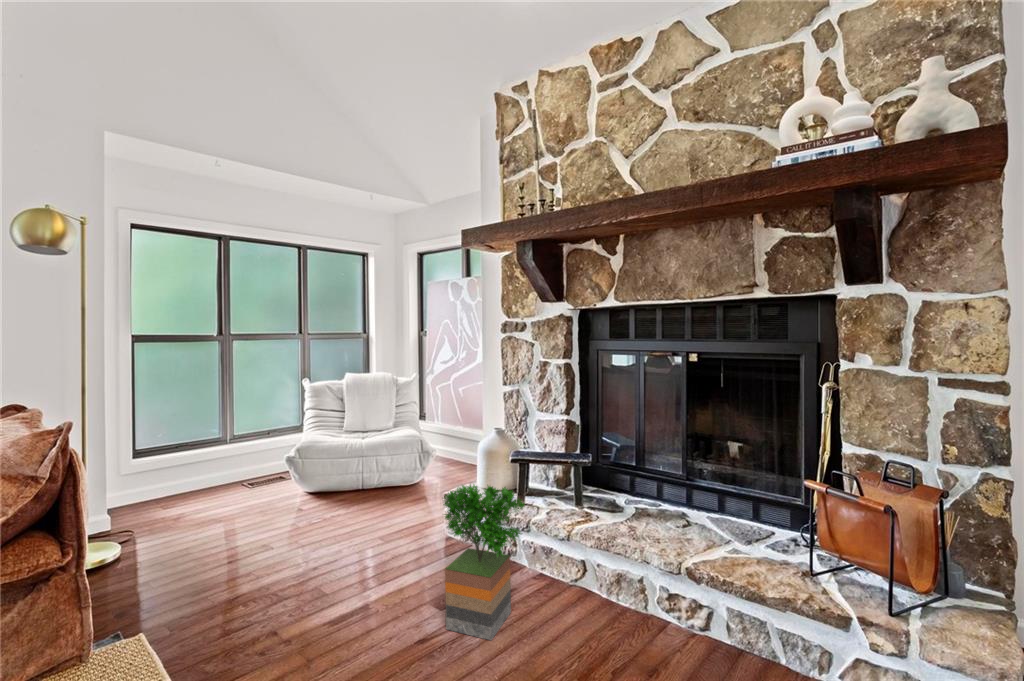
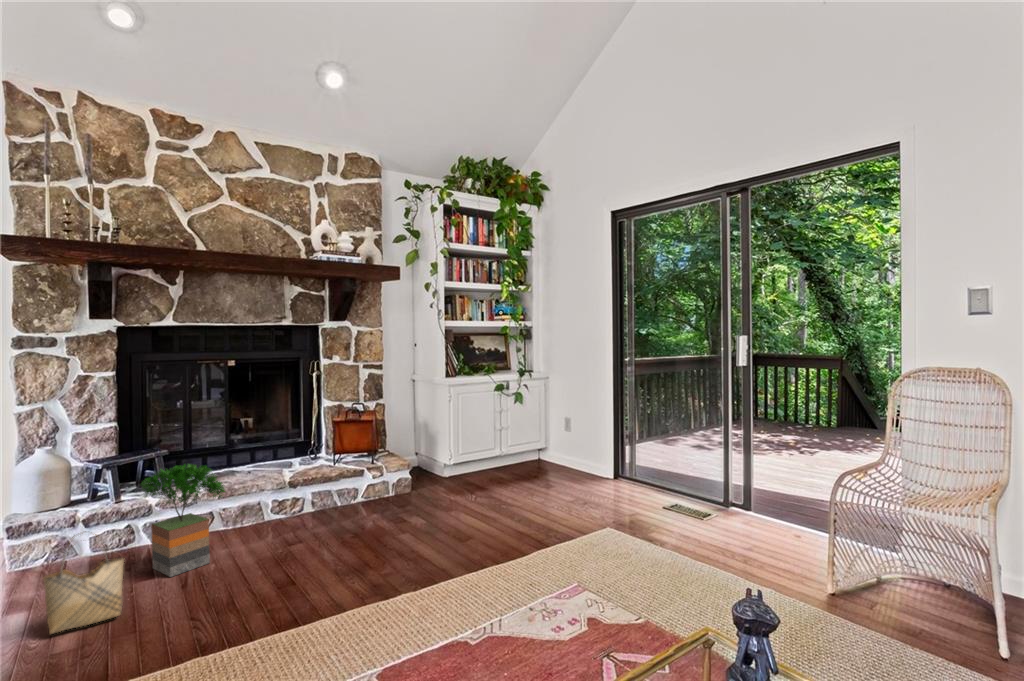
woven basket: none [309,530,365,646] -> present [43,534,124,634]

